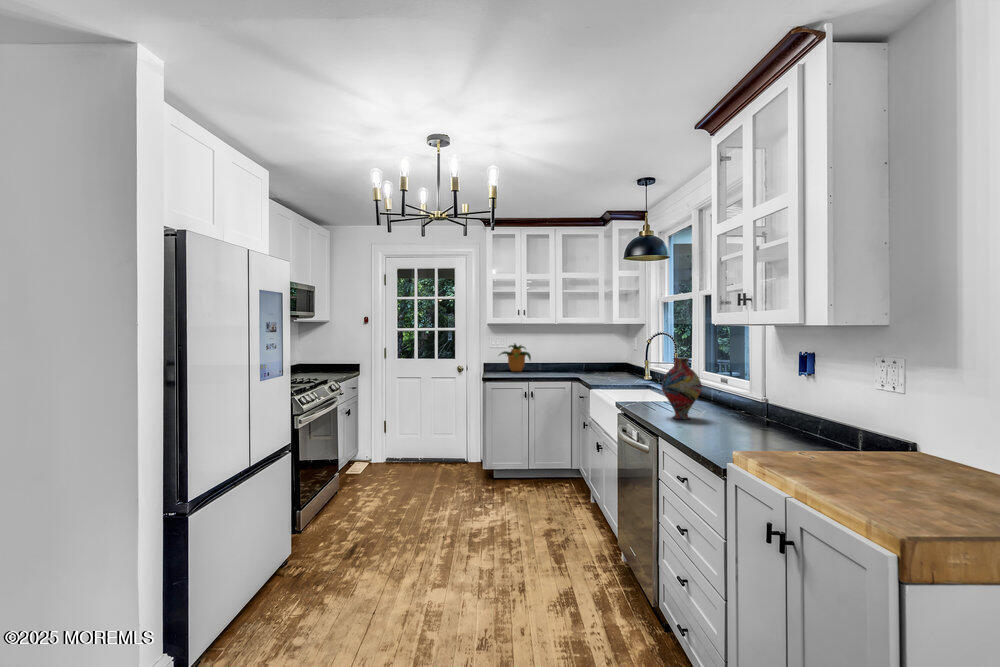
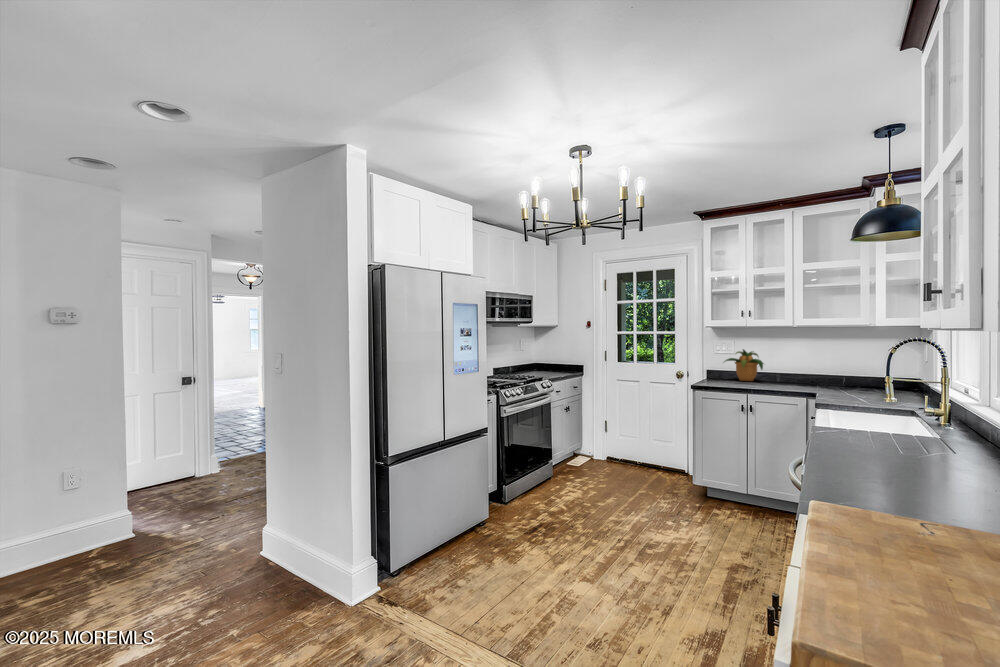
vase: present [662,358,702,419] -> none [846,376,910,459]

